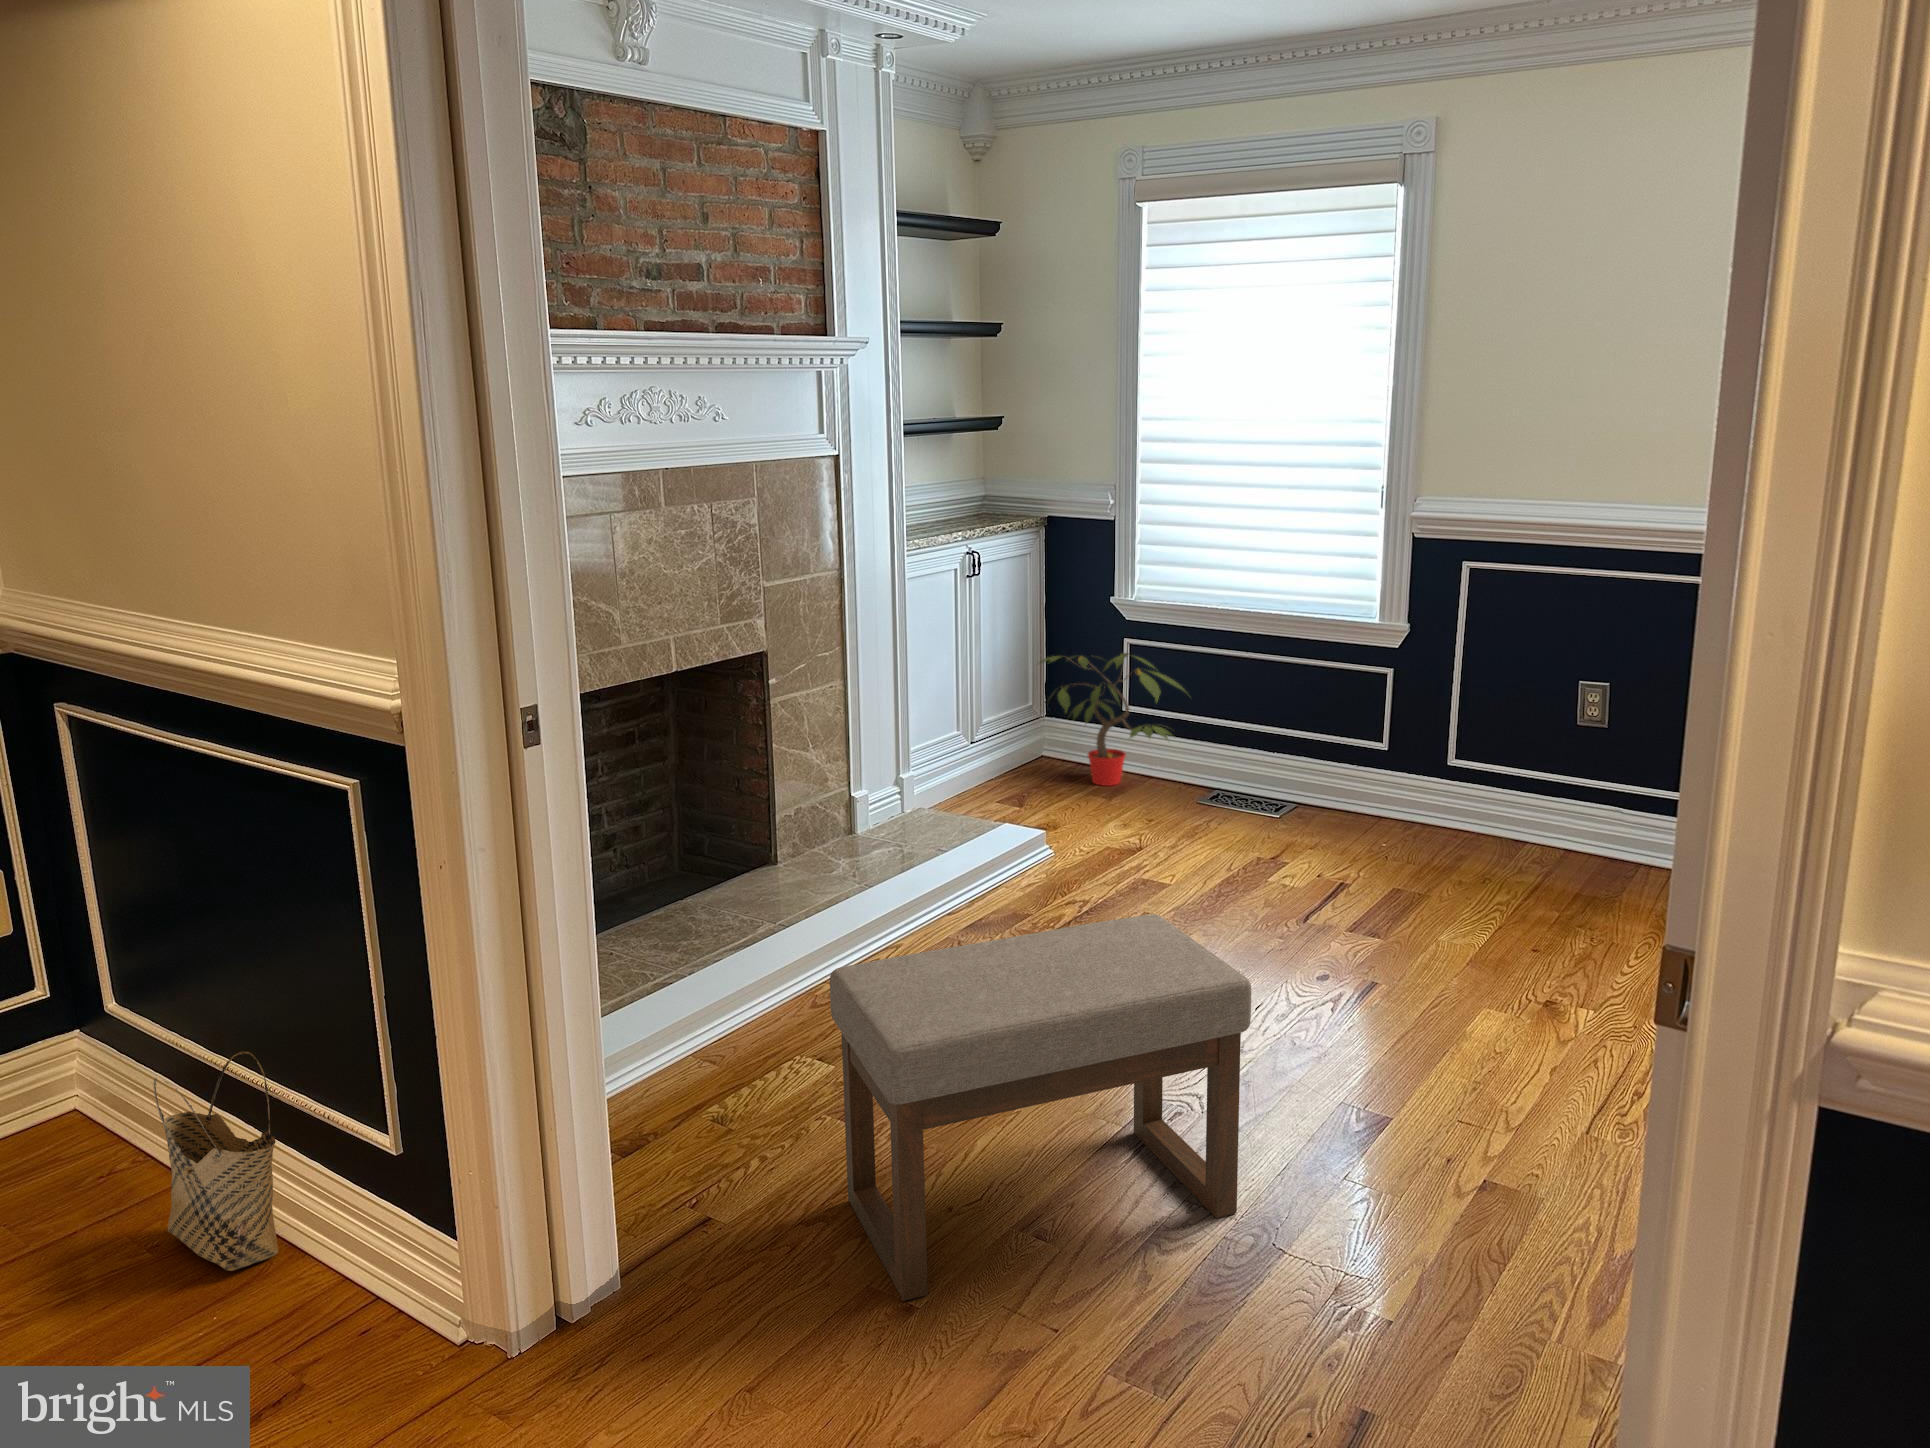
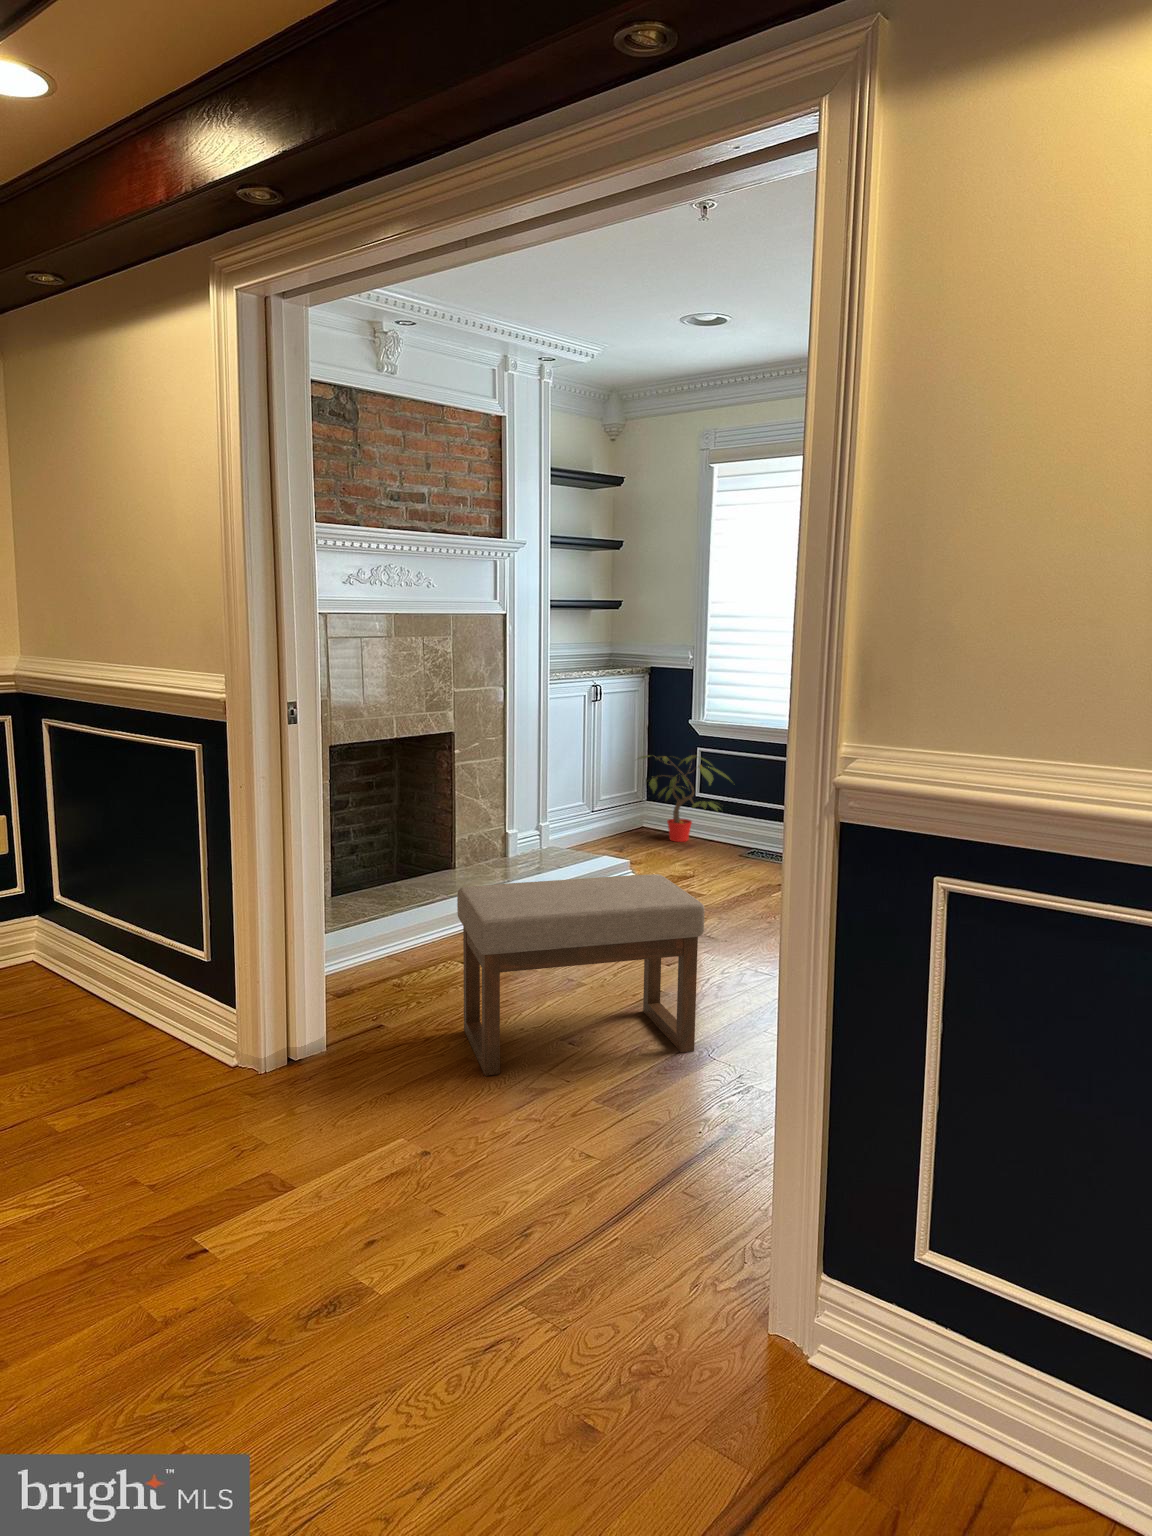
woven basket: present [153,1051,279,1271] -> none [79,916,142,1037]

